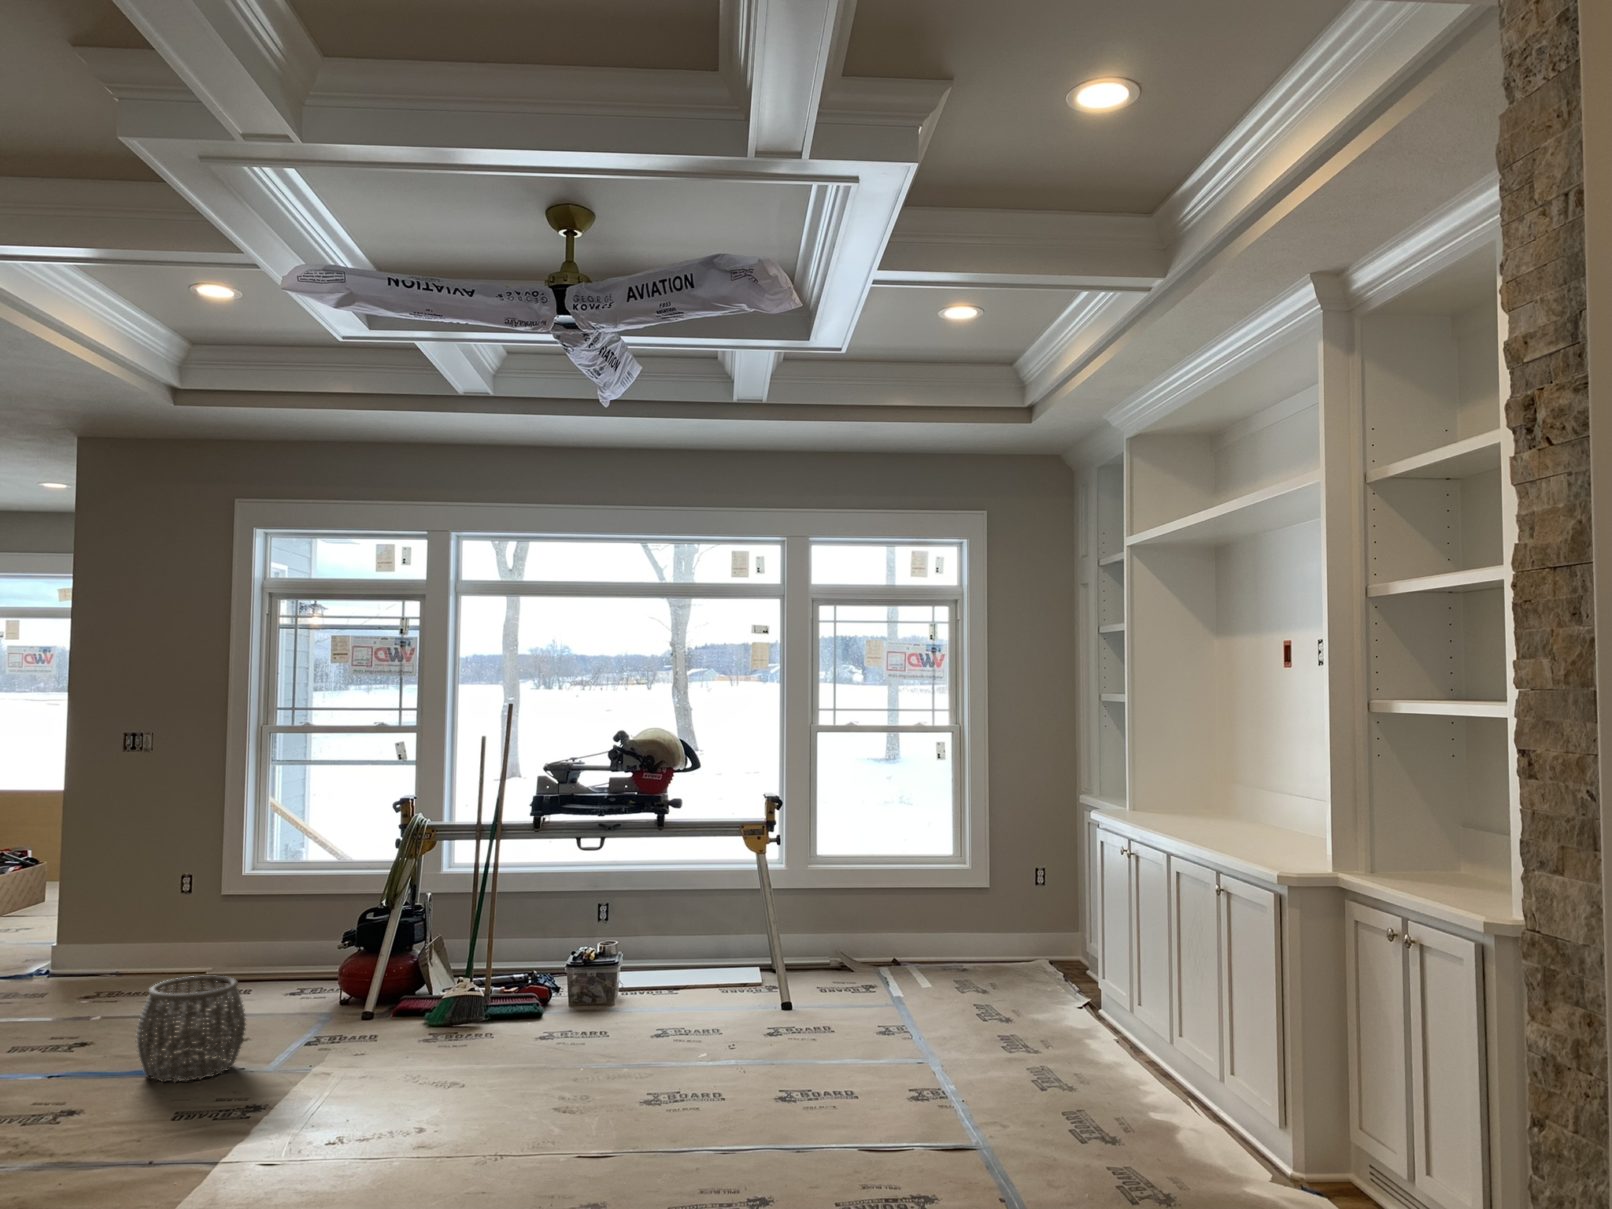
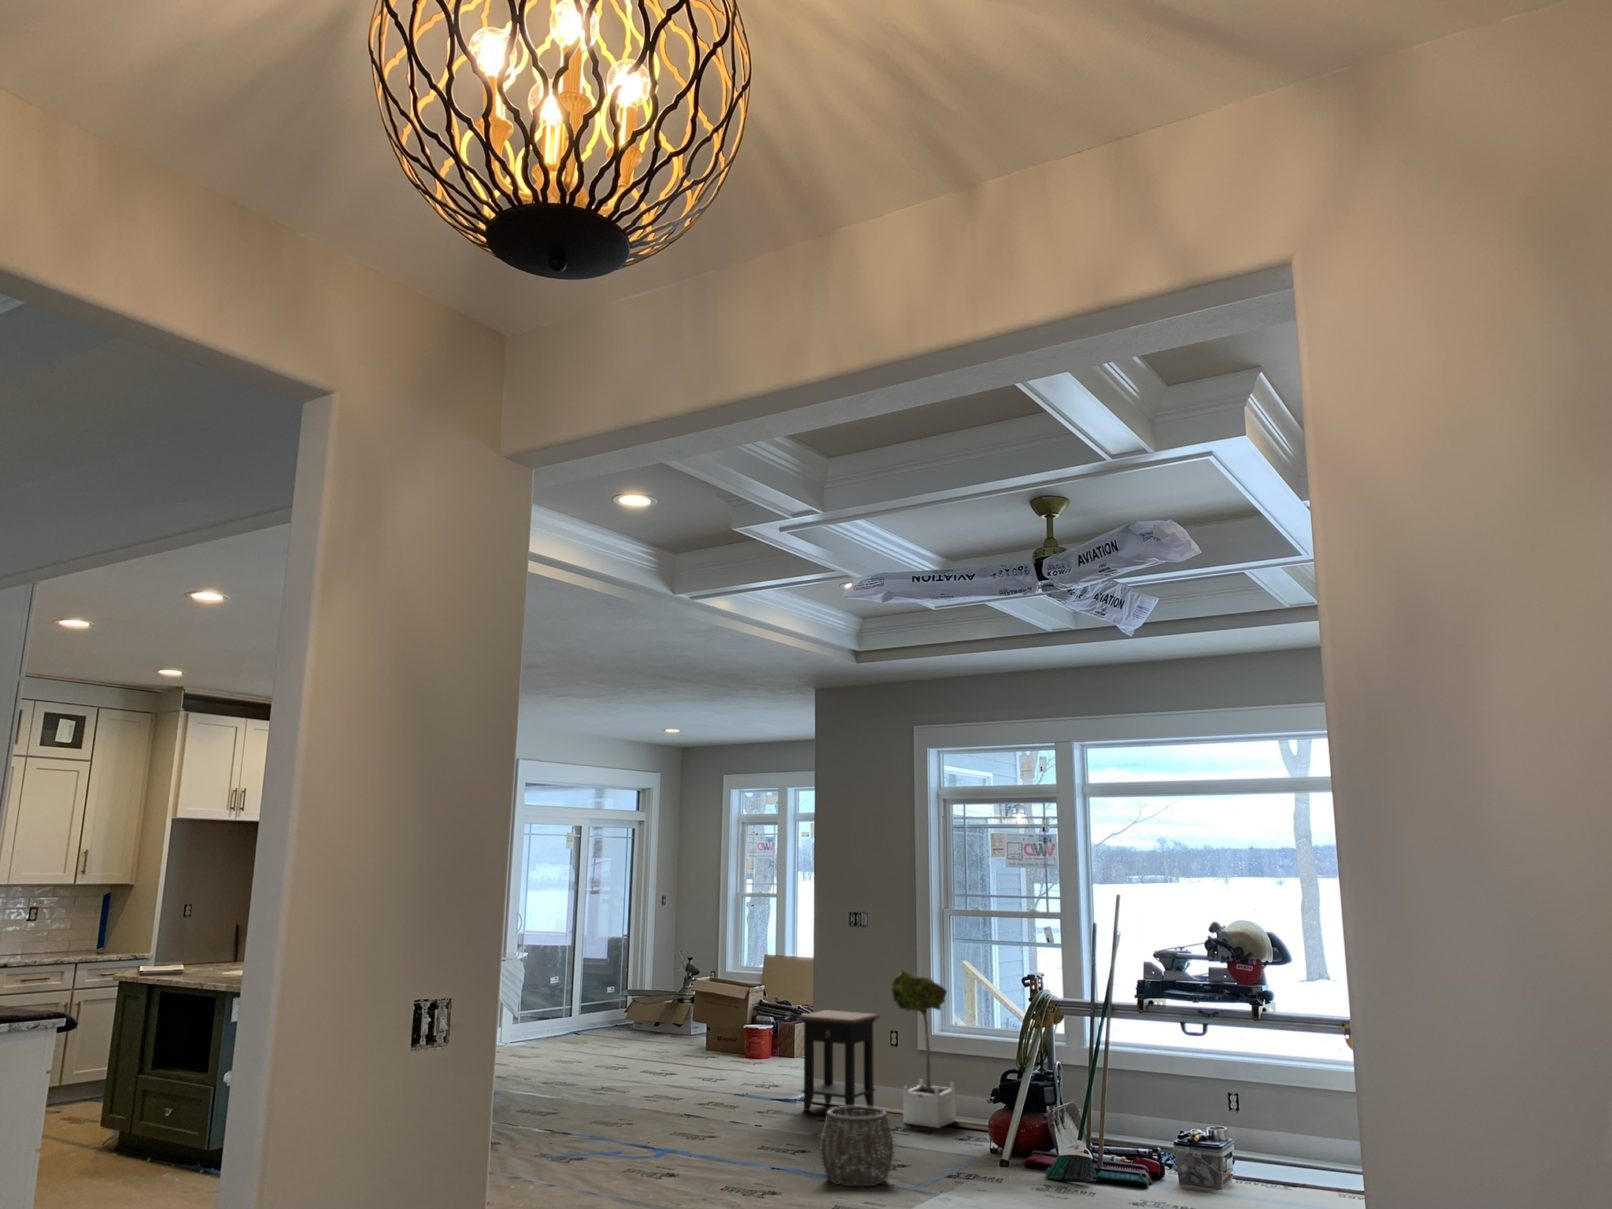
potted tree: none [192,800,273,984] -> present [891,971,956,1128]
side table: none [44,856,168,988] -> present [797,1010,880,1116]

